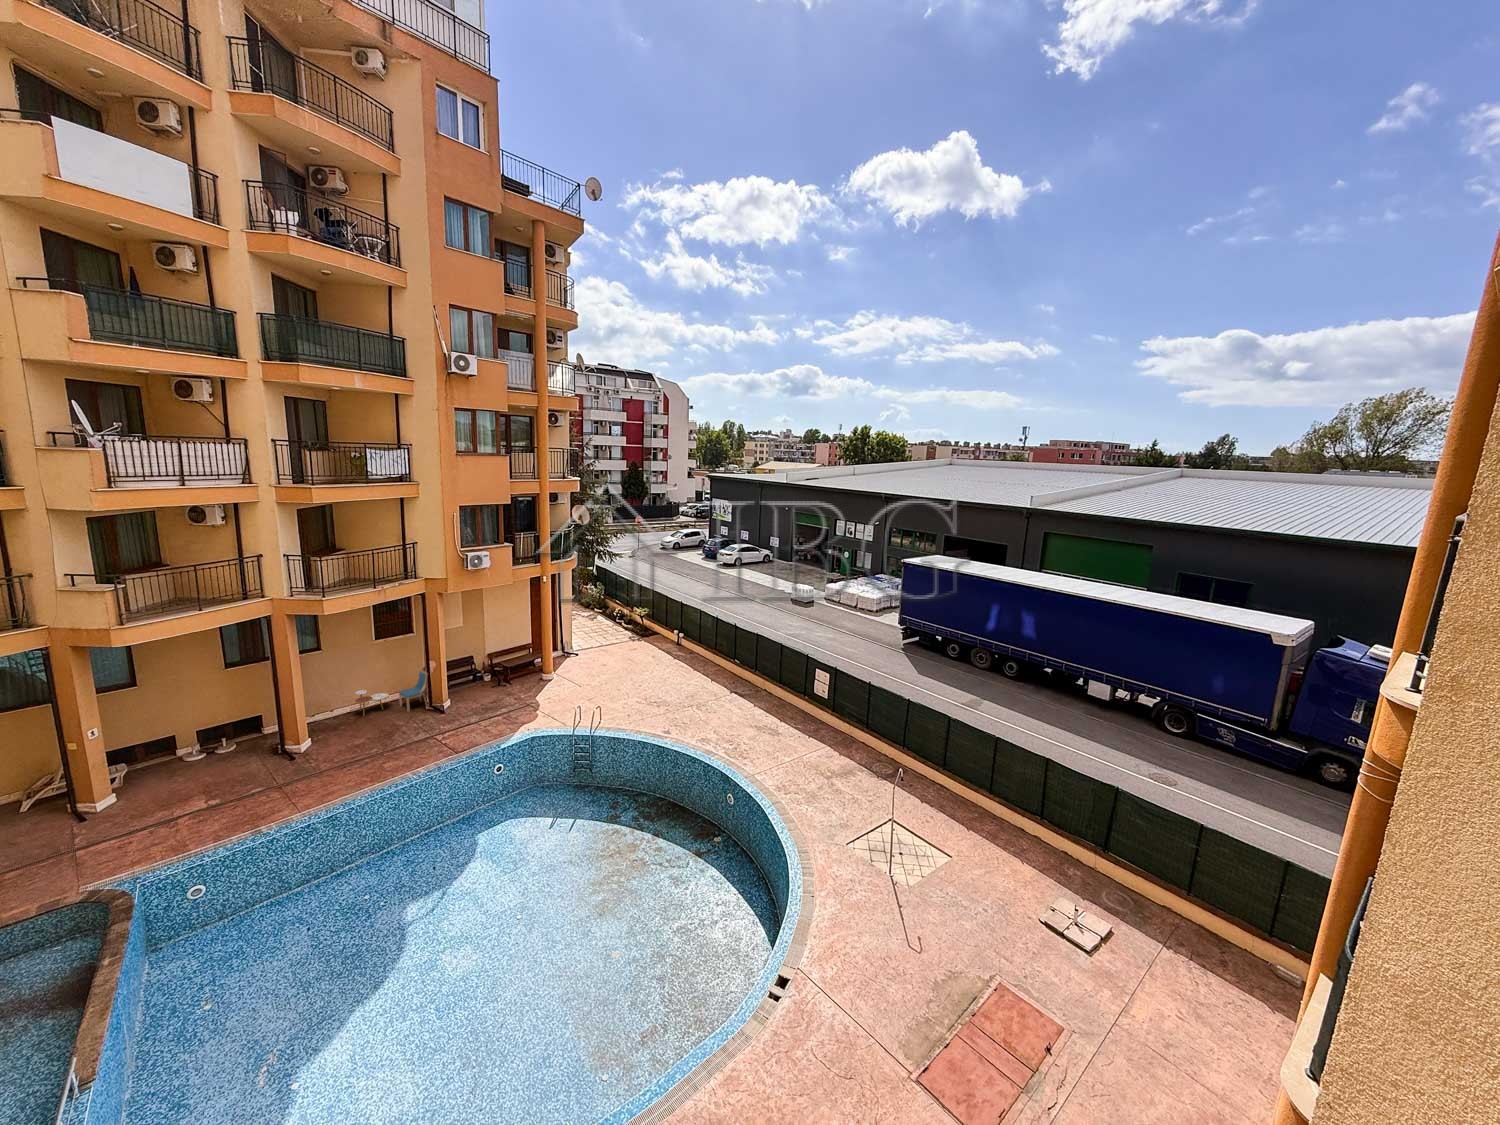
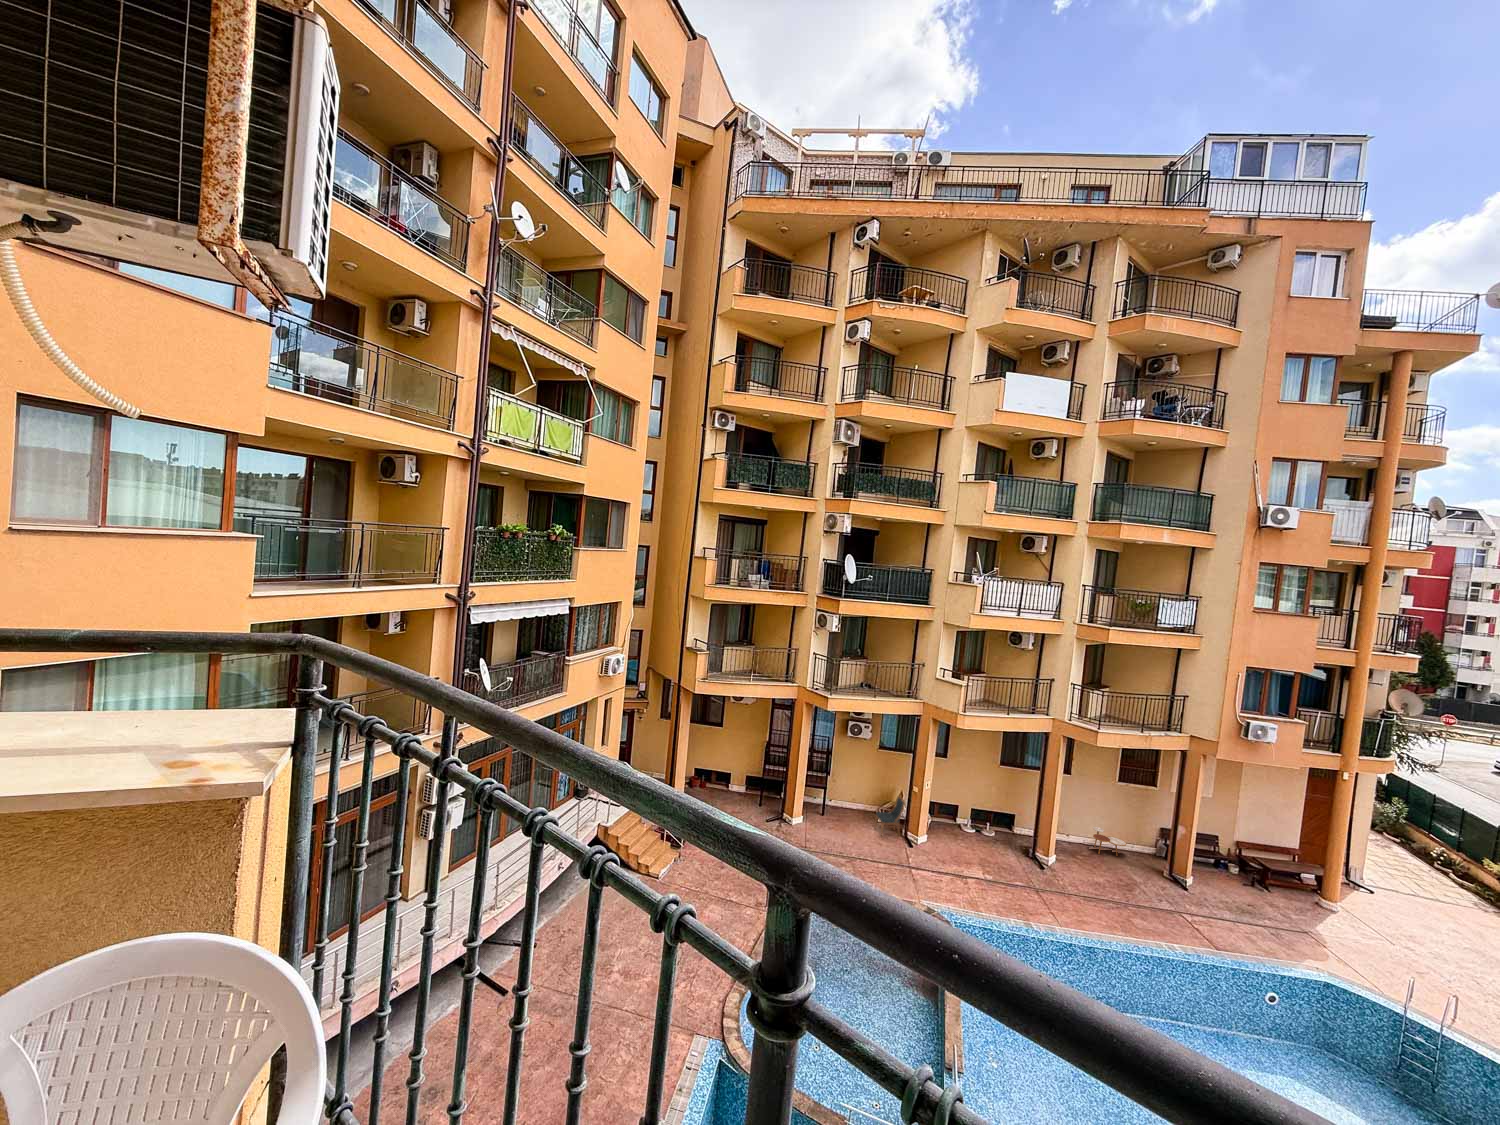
chair: present [399,670,427,711] -> present [875,797,905,836]

